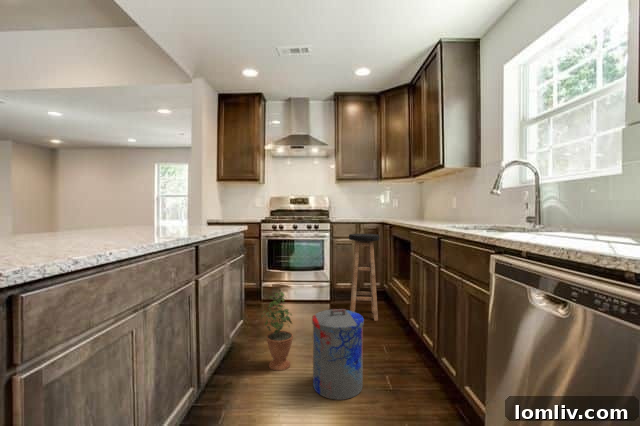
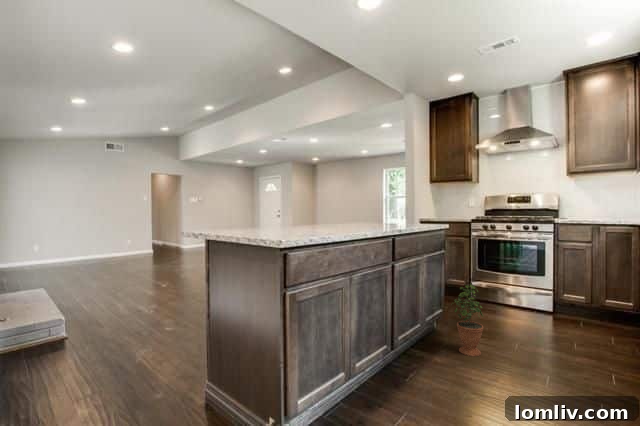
bar stool: present [349,234,379,321] -> none [572,237,620,344]
trash can: present [312,309,364,400] -> none [496,306,556,396]

